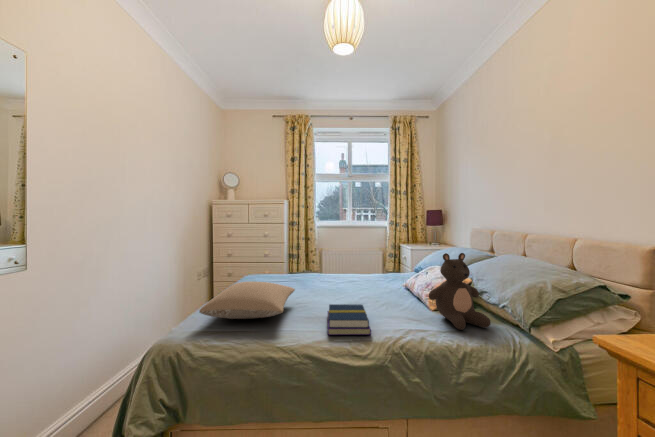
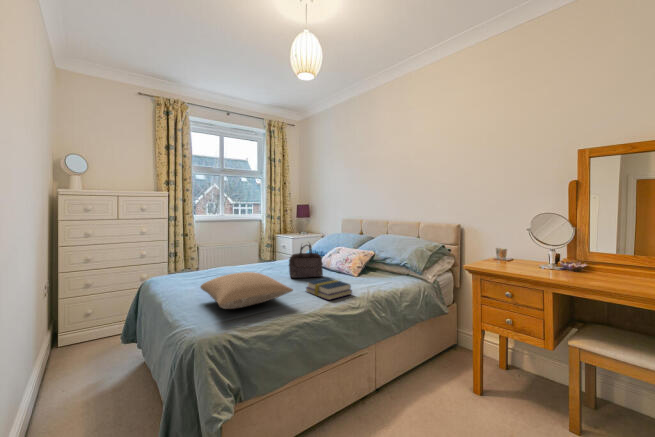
handbag: none [341,253,381,302] -> present [289,244,323,278]
teddy bear: present [429,253,491,330] -> none [366,234,400,281]

